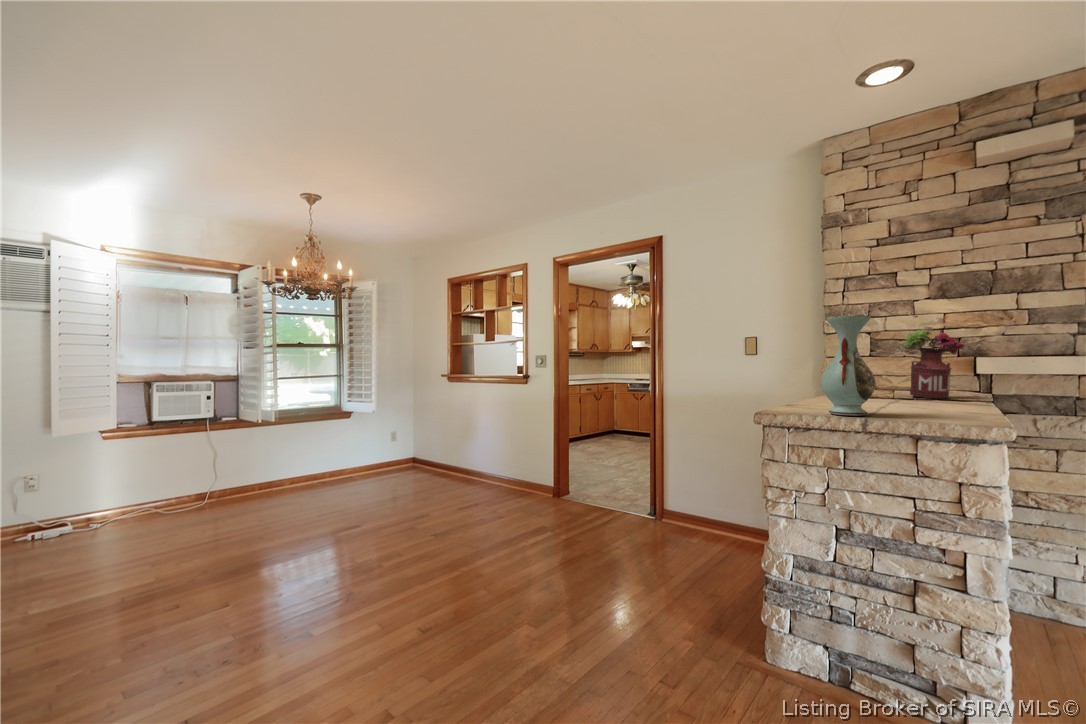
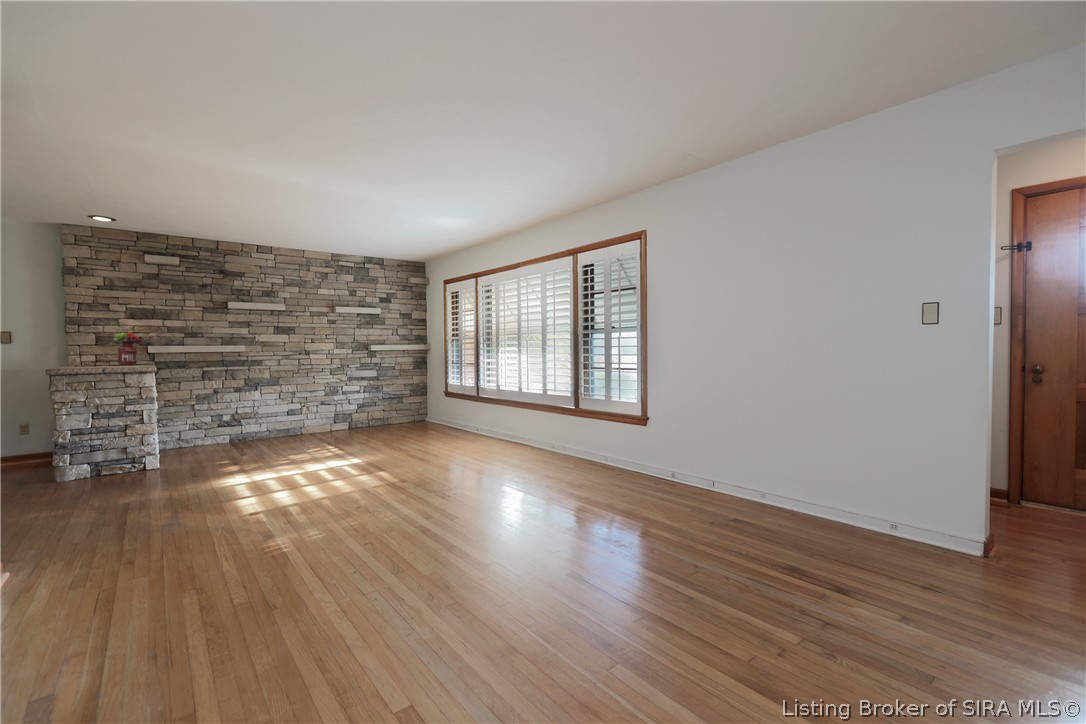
decorative vase: present [821,314,876,416] -> none [82,328,108,368]

